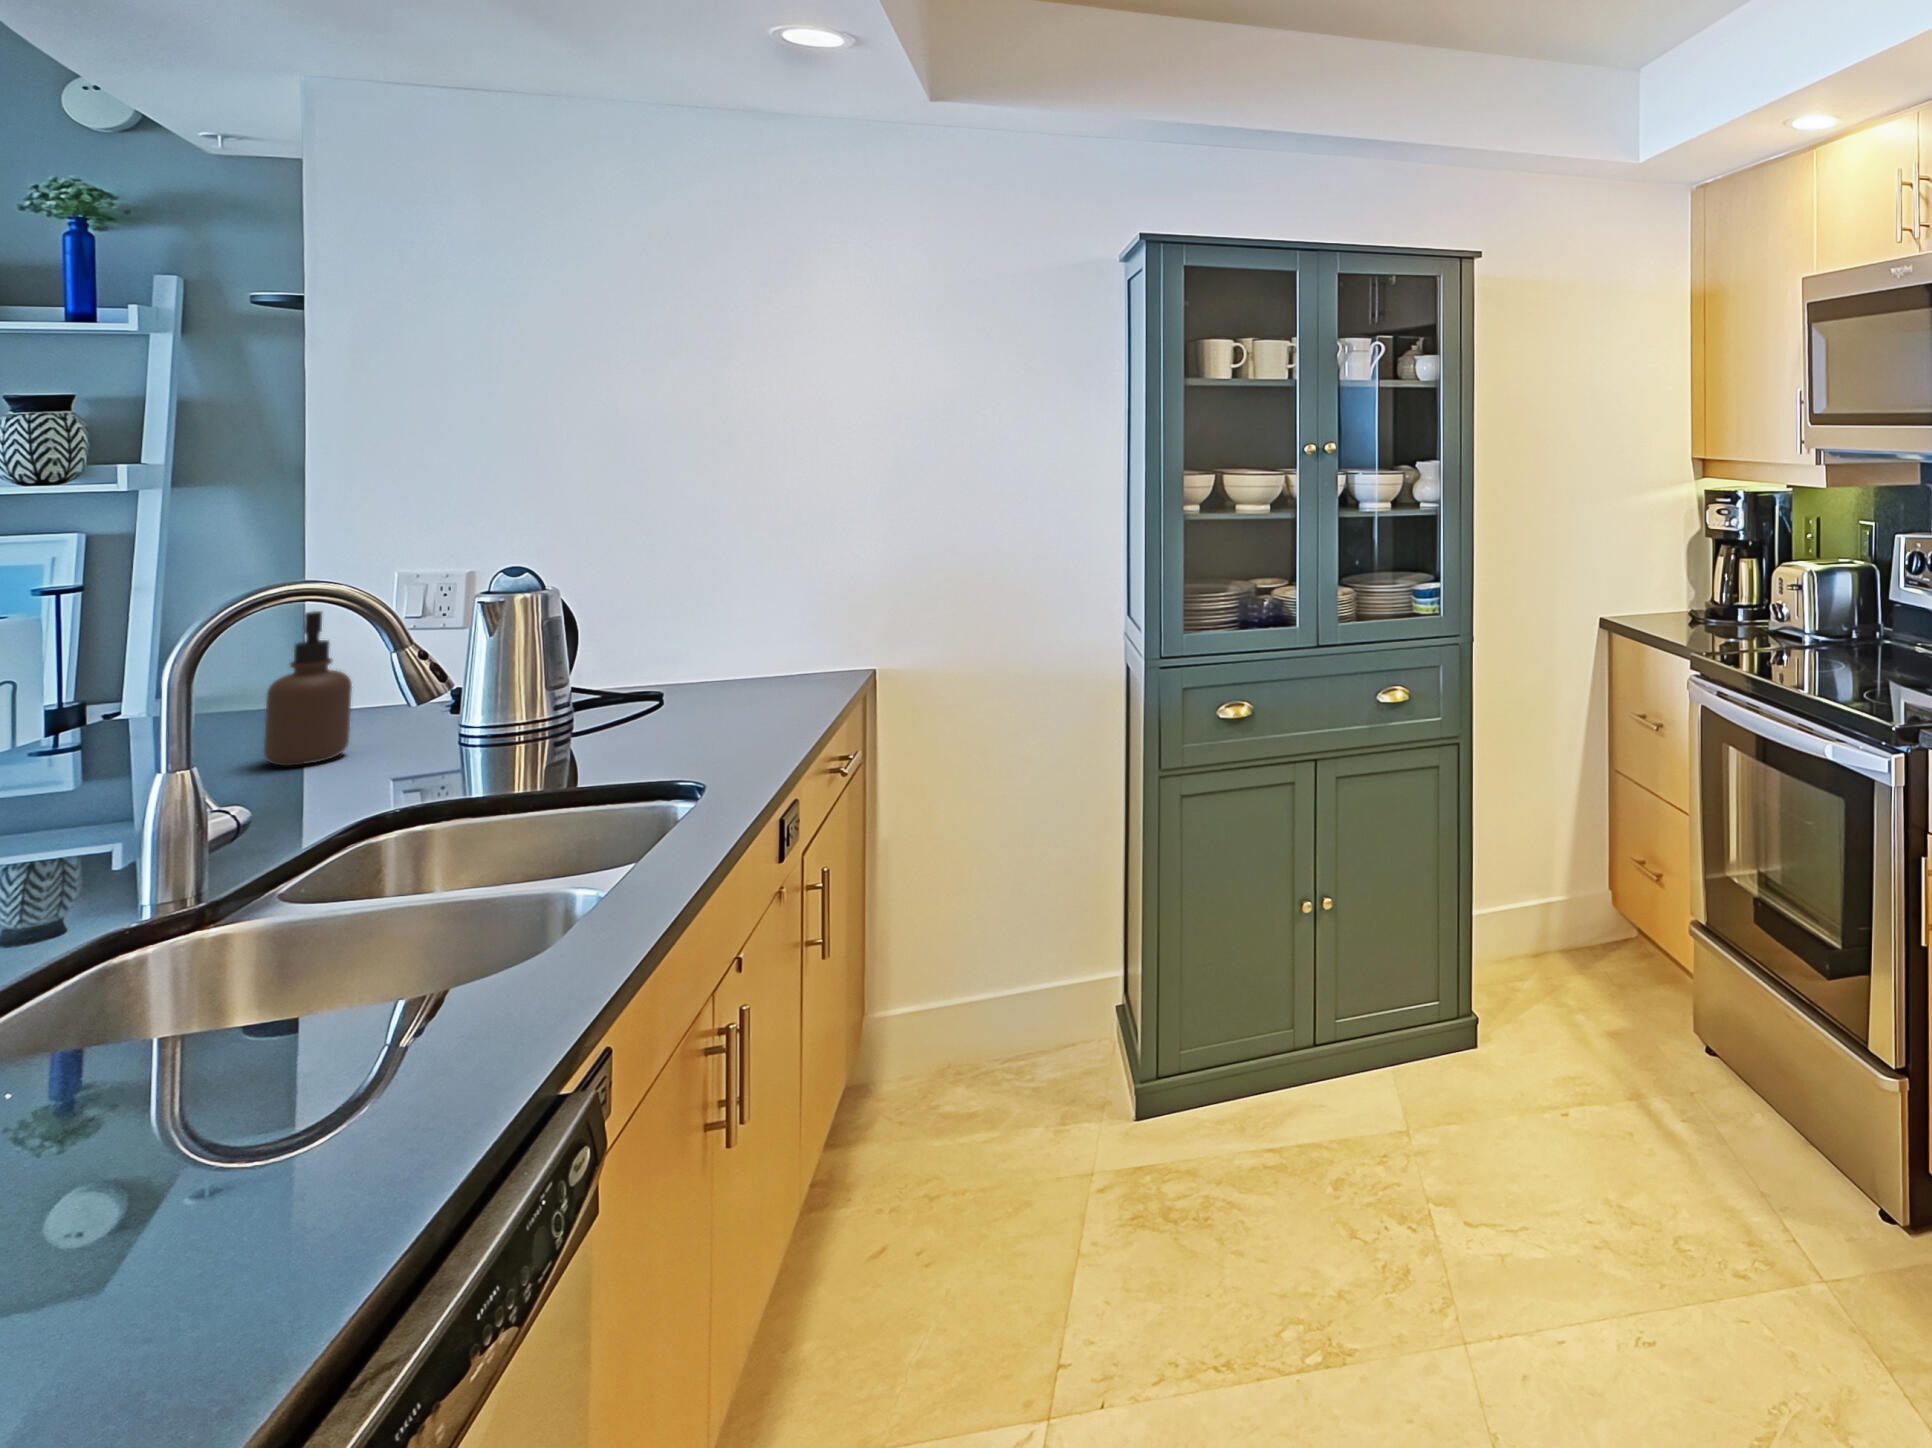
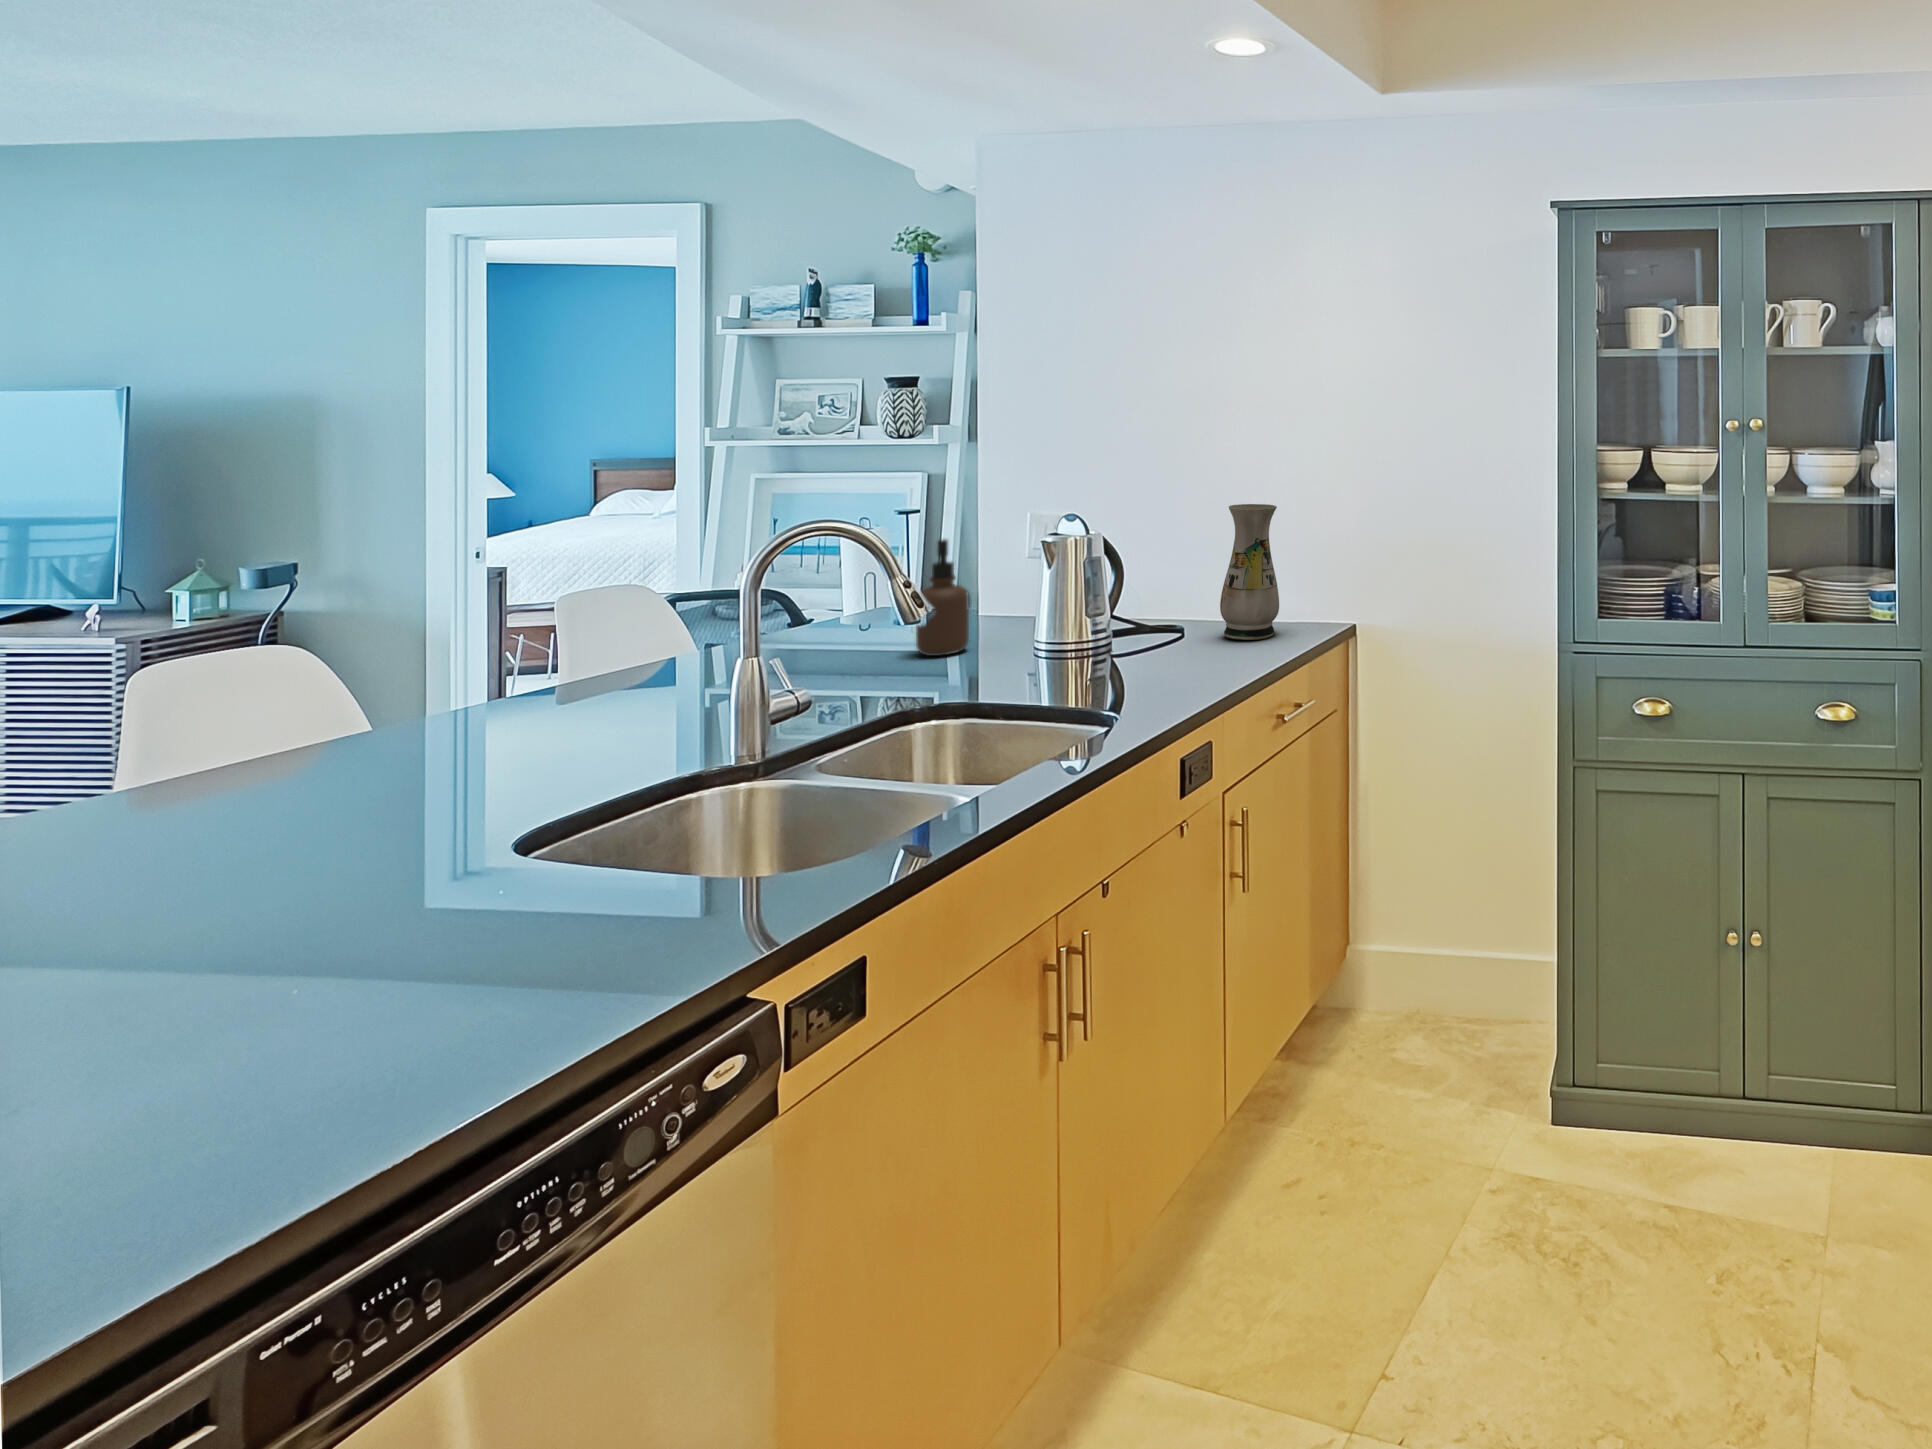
vase: none [715,547,791,702] -> present [1220,504,1279,640]

